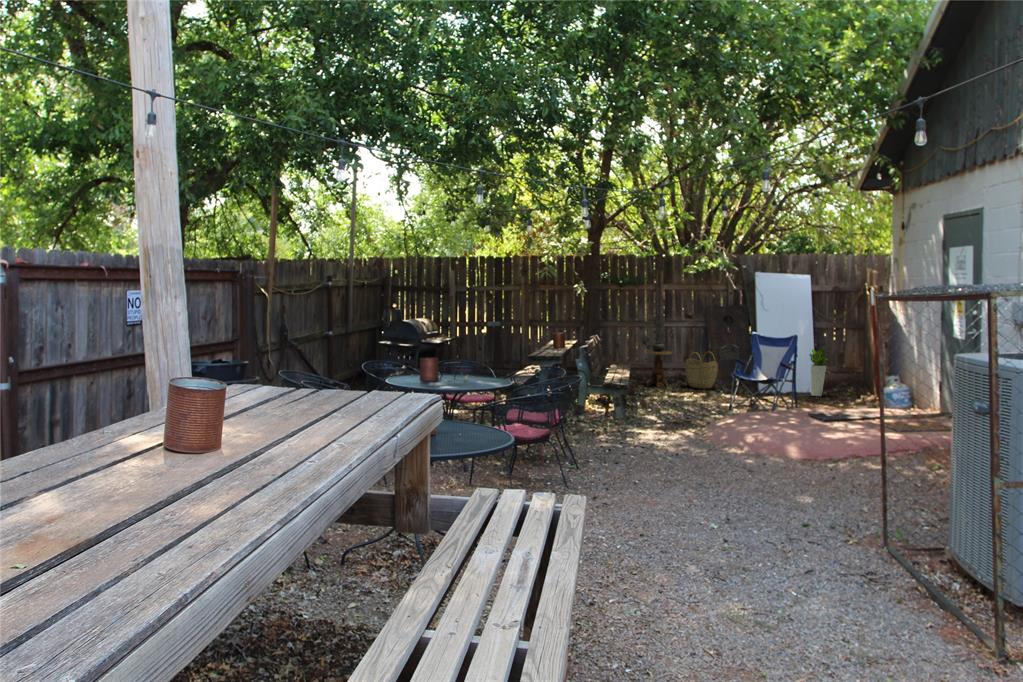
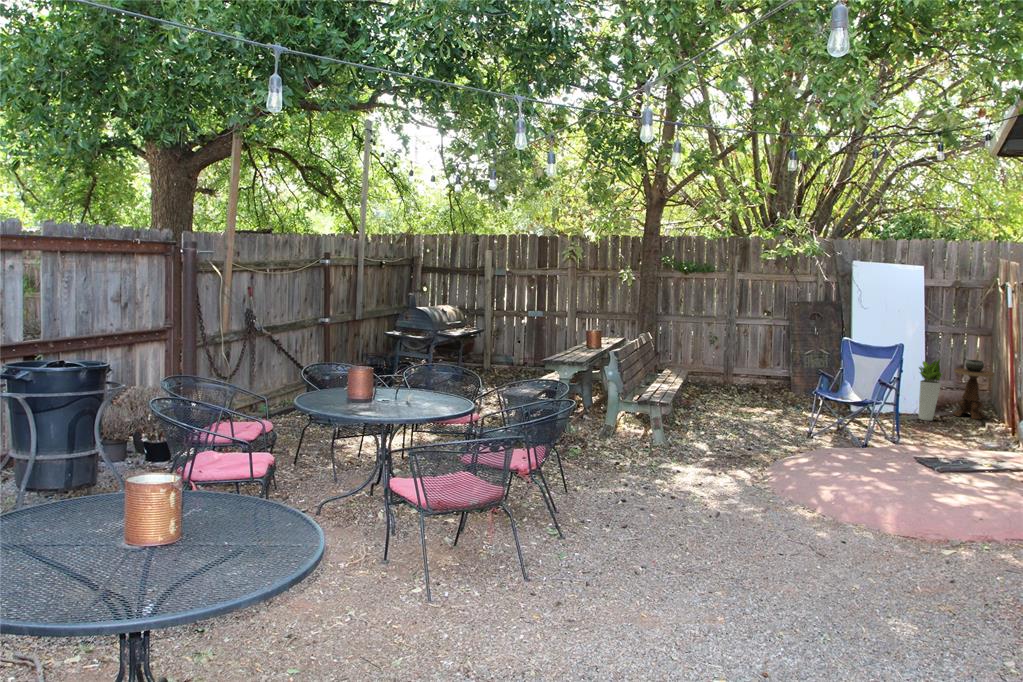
side table: present [645,343,672,387] -> present [953,360,994,419]
woven basket: present [685,352,718,389] -> none [759,357,799,402]

